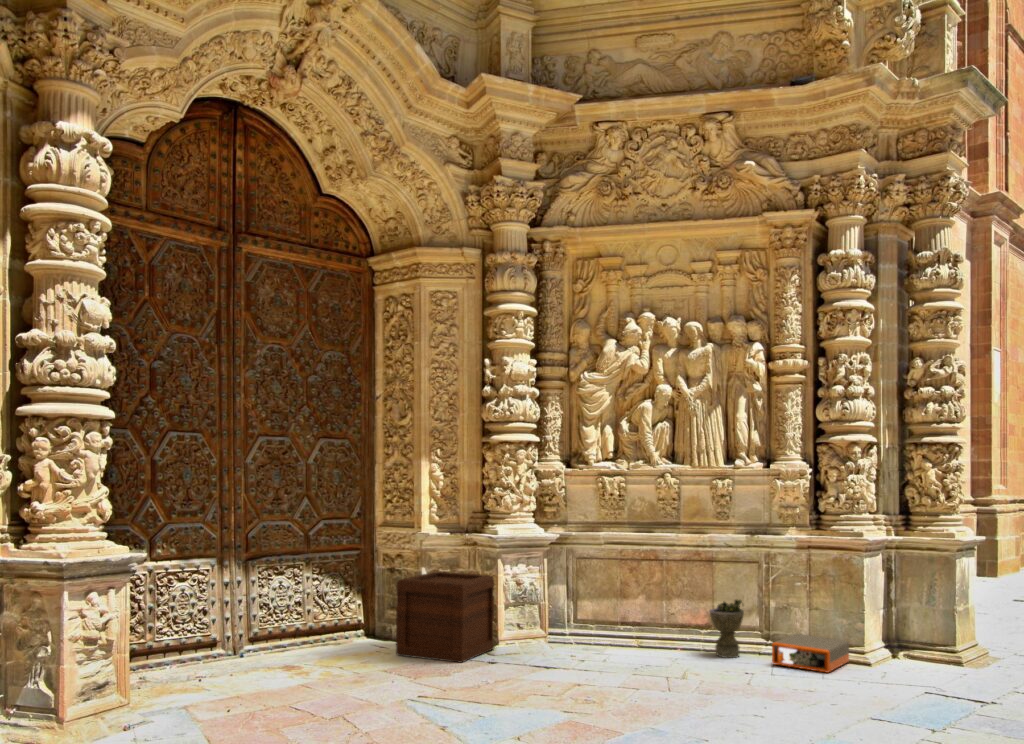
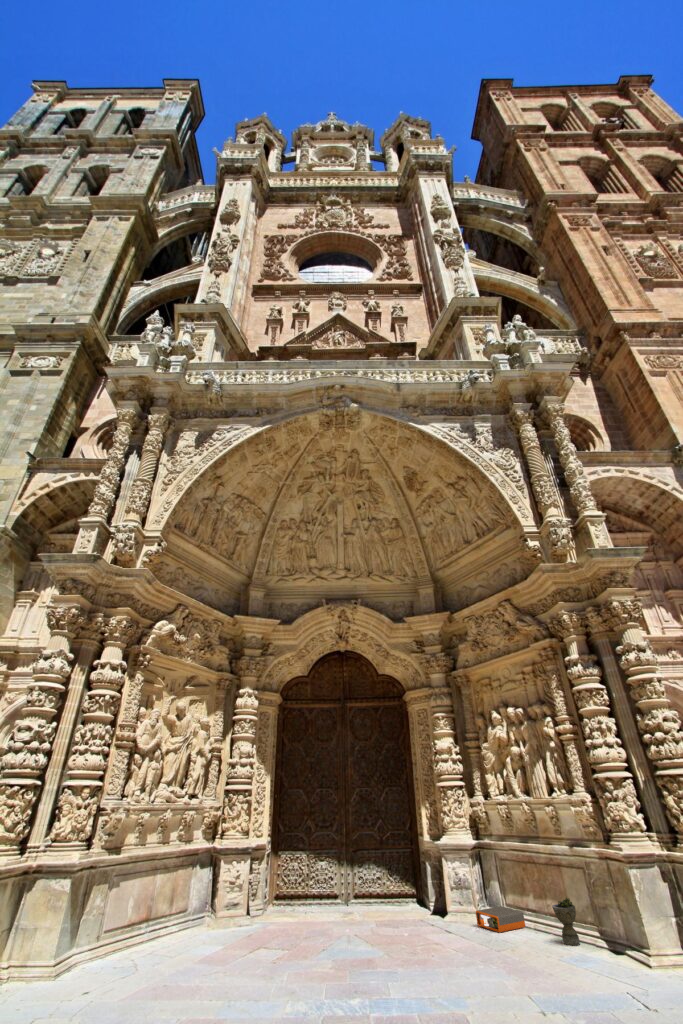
wooden crate: present [396,572,495,662] -> none [402,865,458,923]
storage box: present [772,634,849,673] -> present [476,906,525,932]

